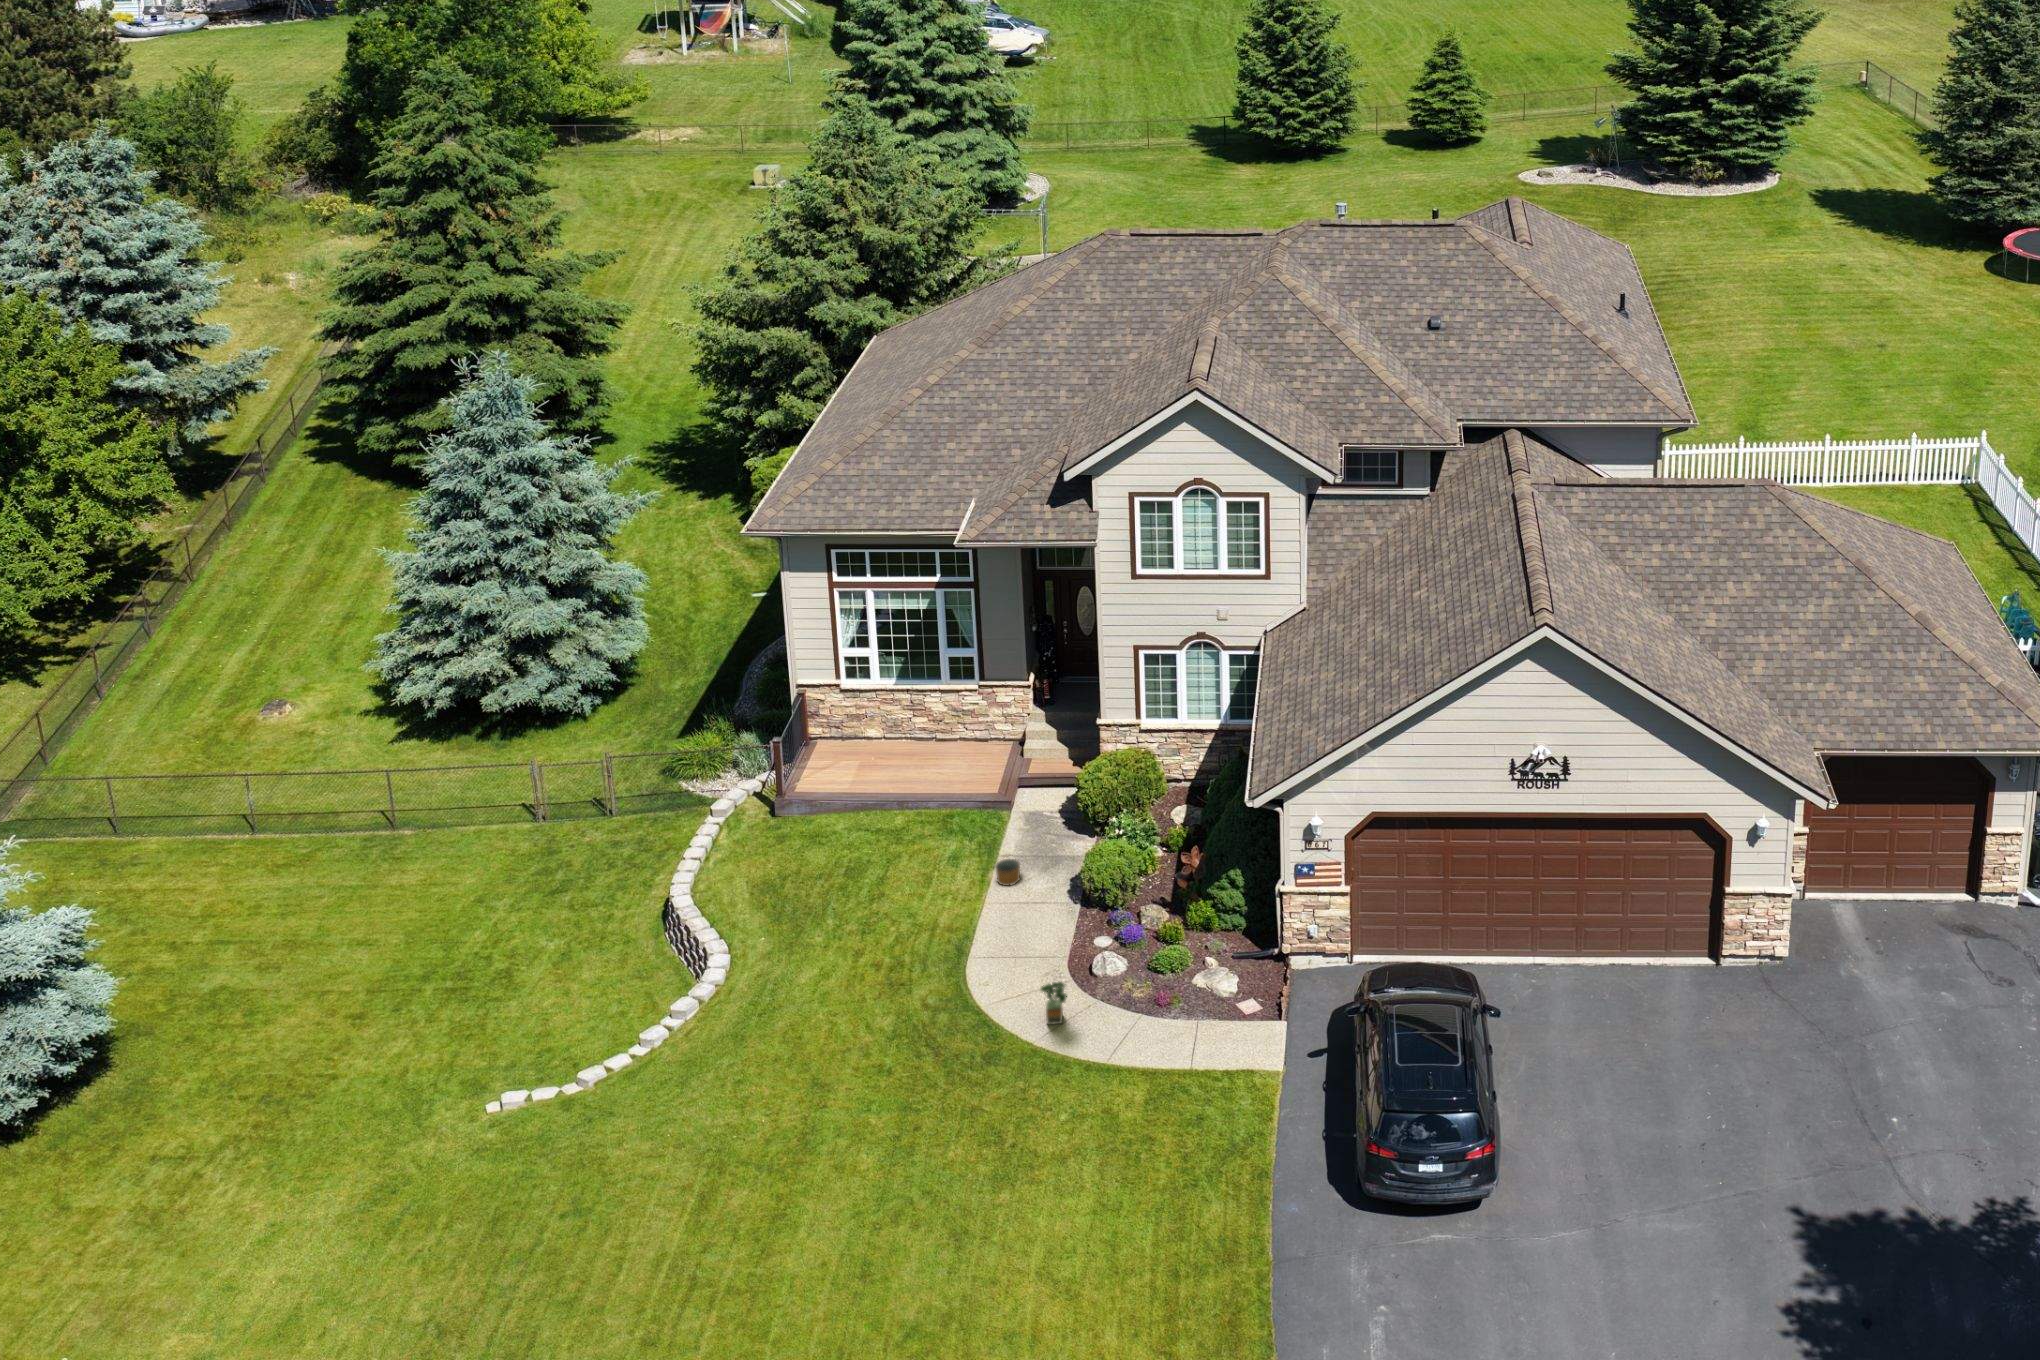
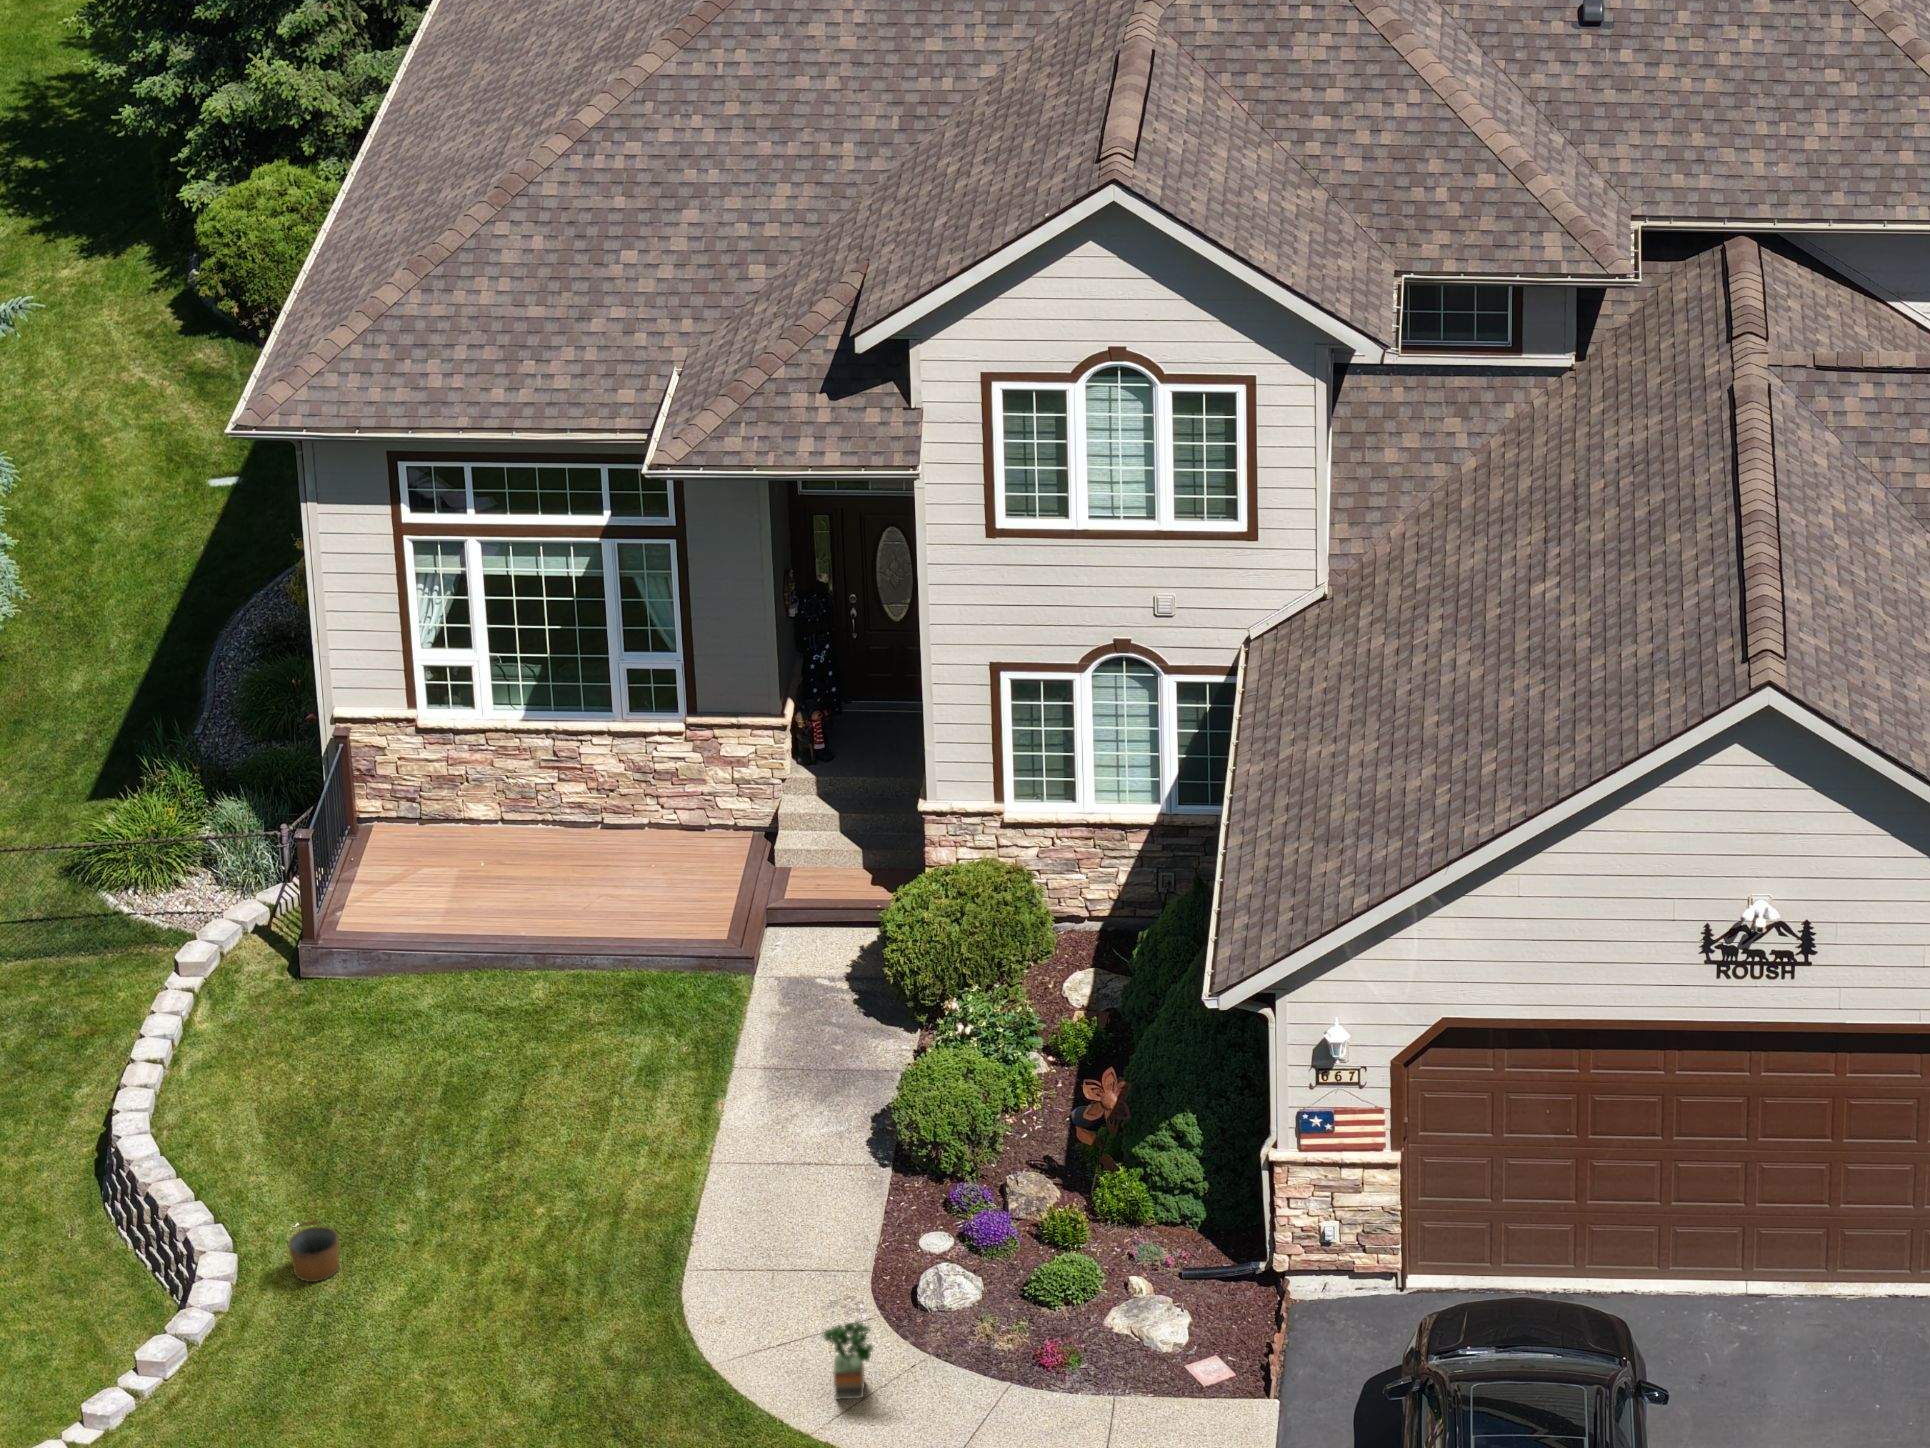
bucket: present [995,855,1020,886] -> present [288,1221,340,1282]

